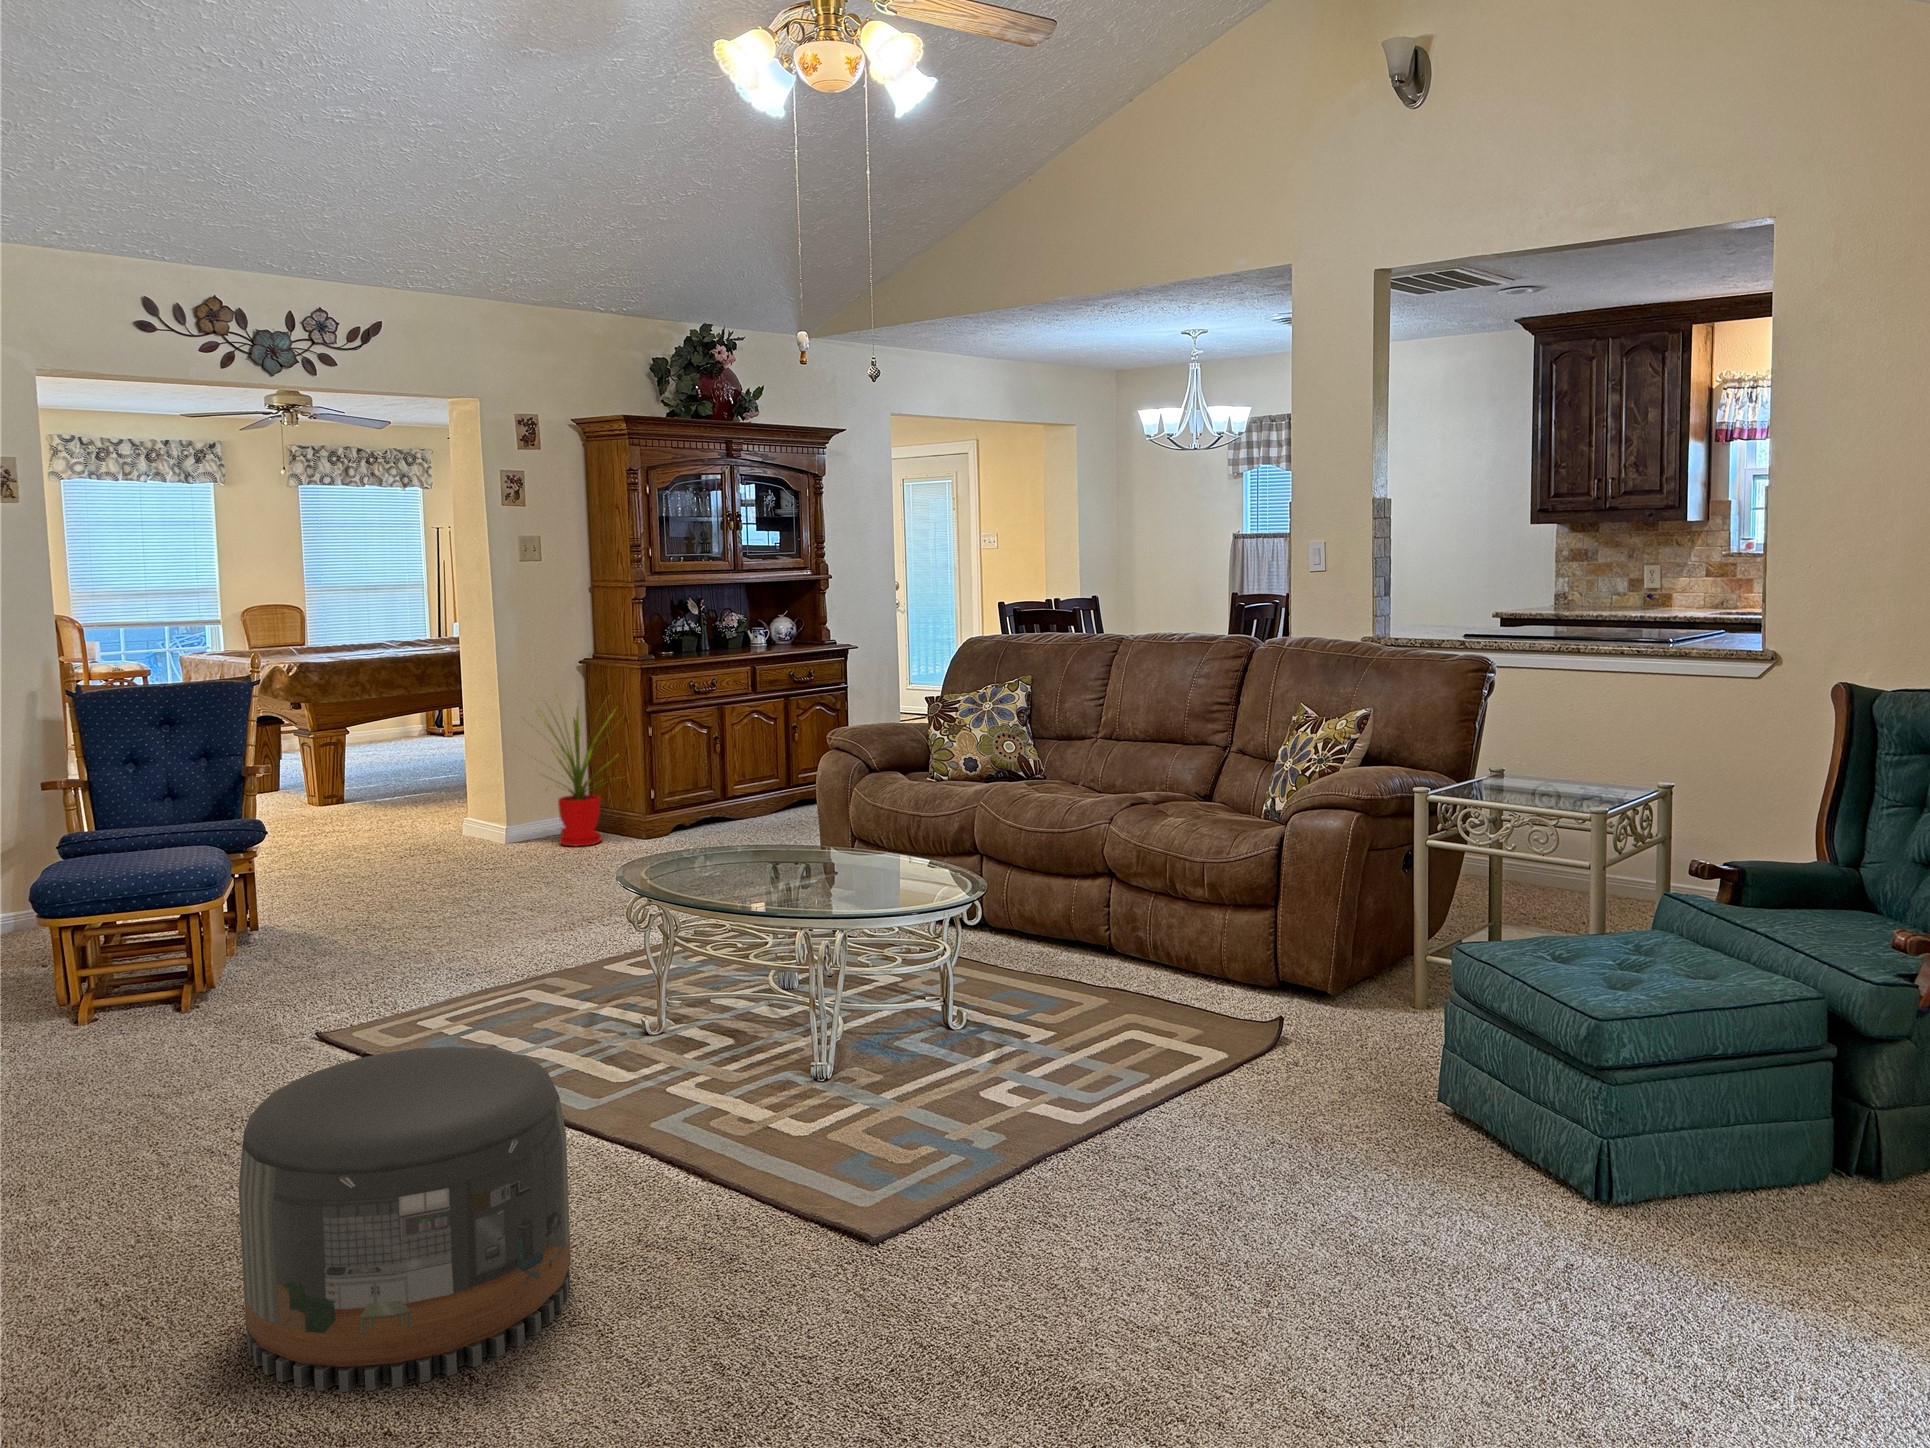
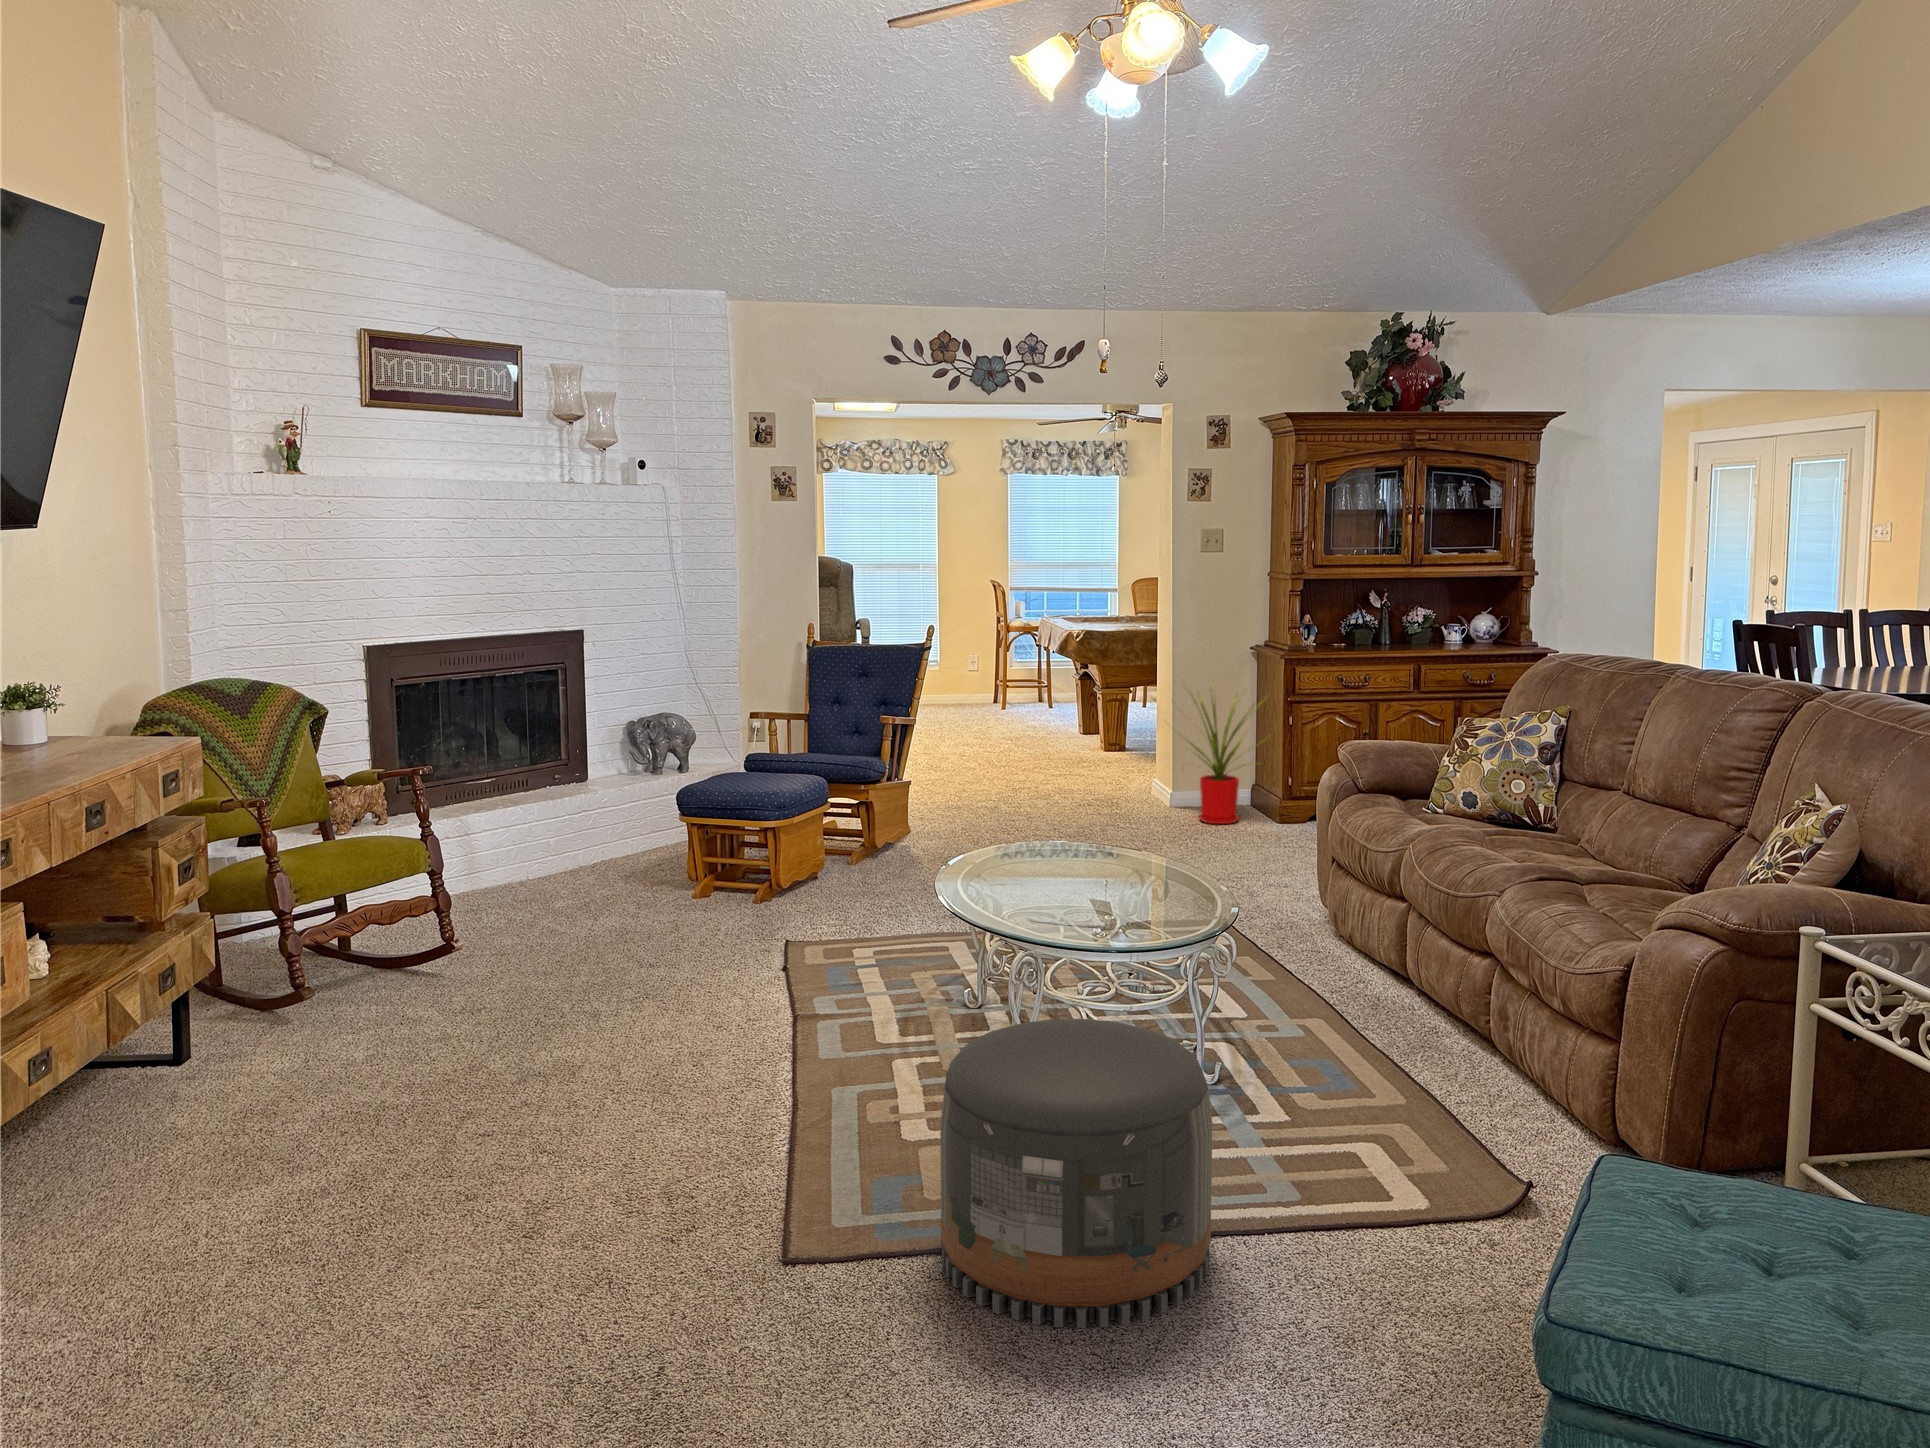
pouf: present [238,1047,571,1392] -> present [940,1019,1212,1328]

